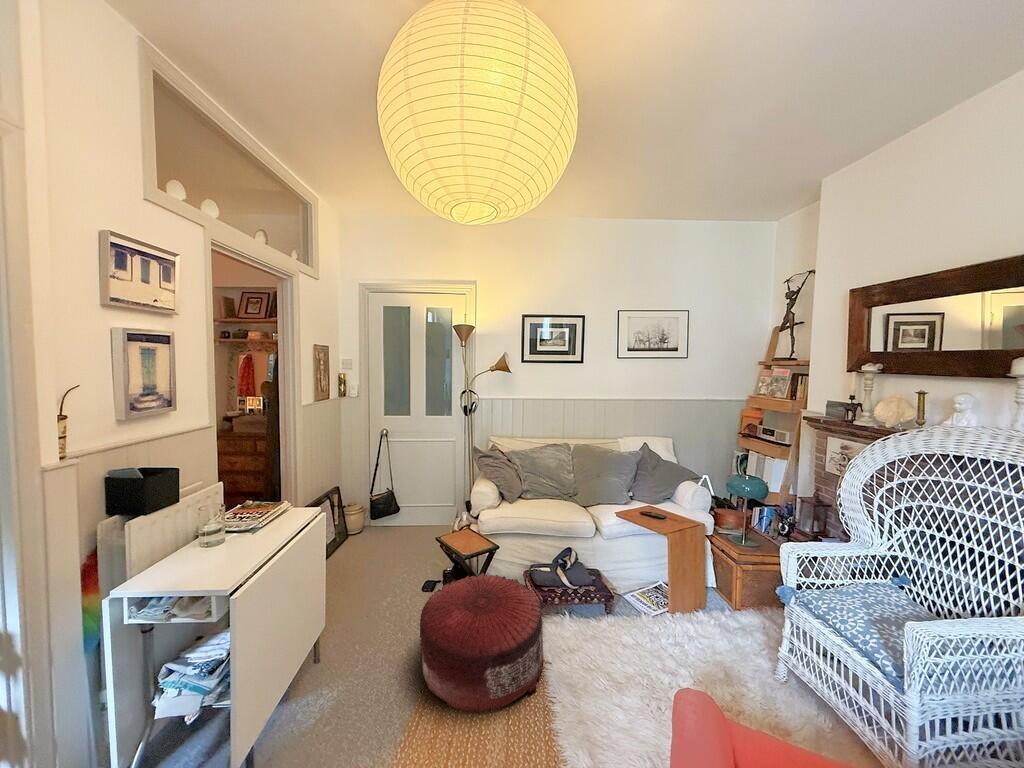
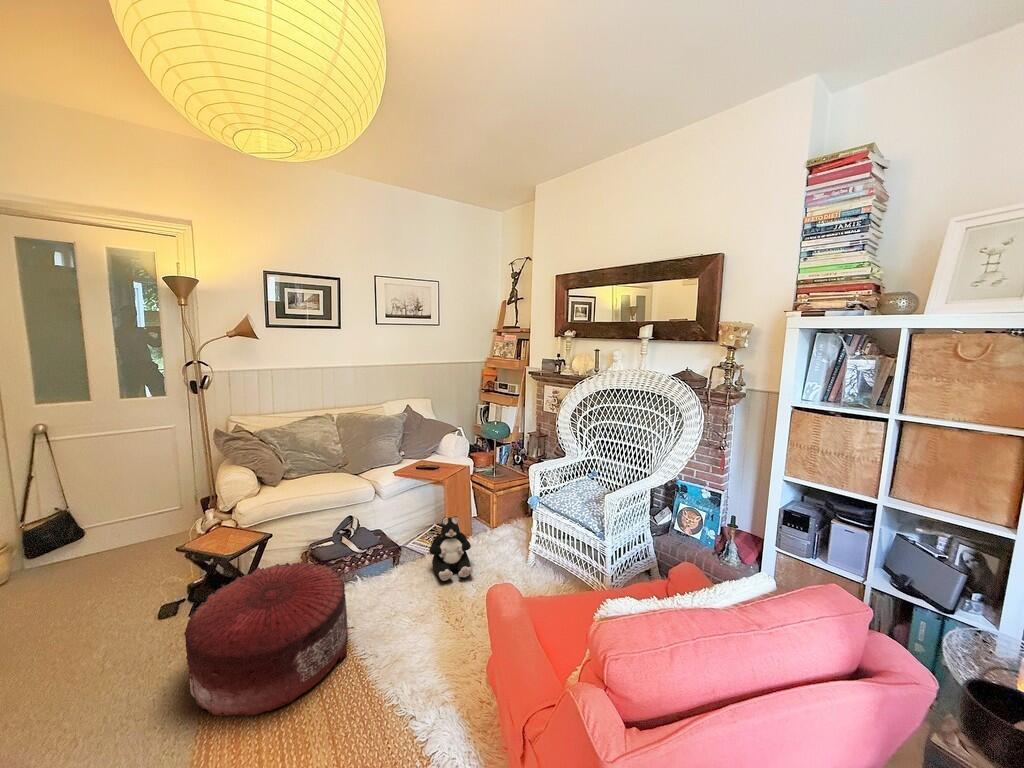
plush toy: none [641,578,692,660] -> present [429,516,473,581]

